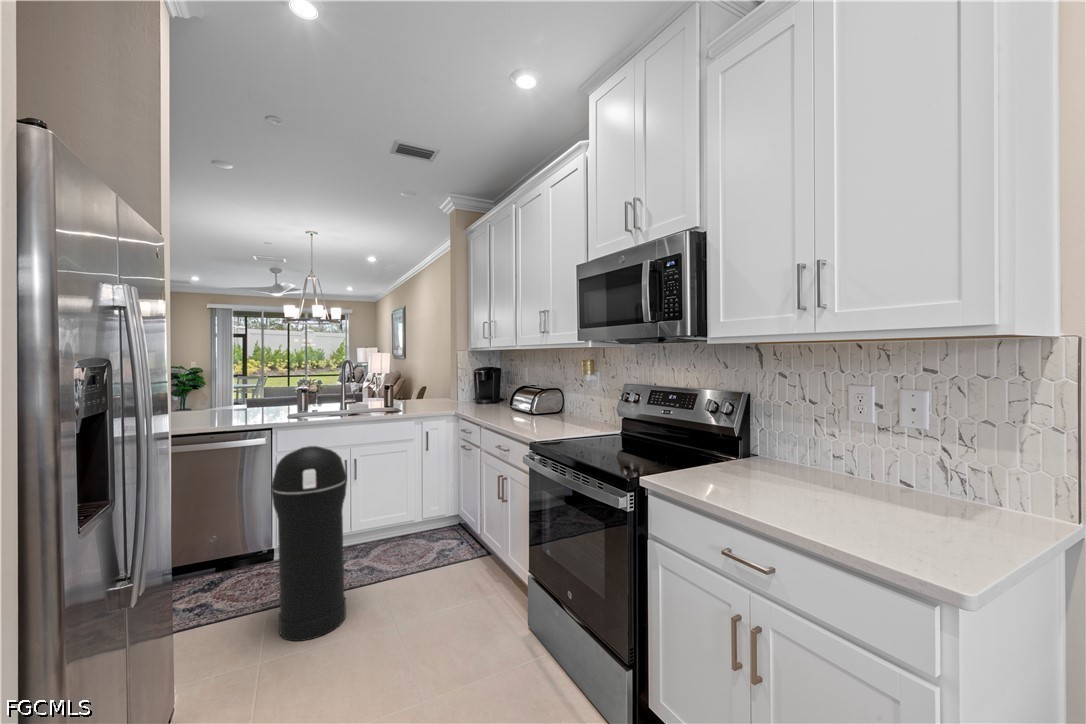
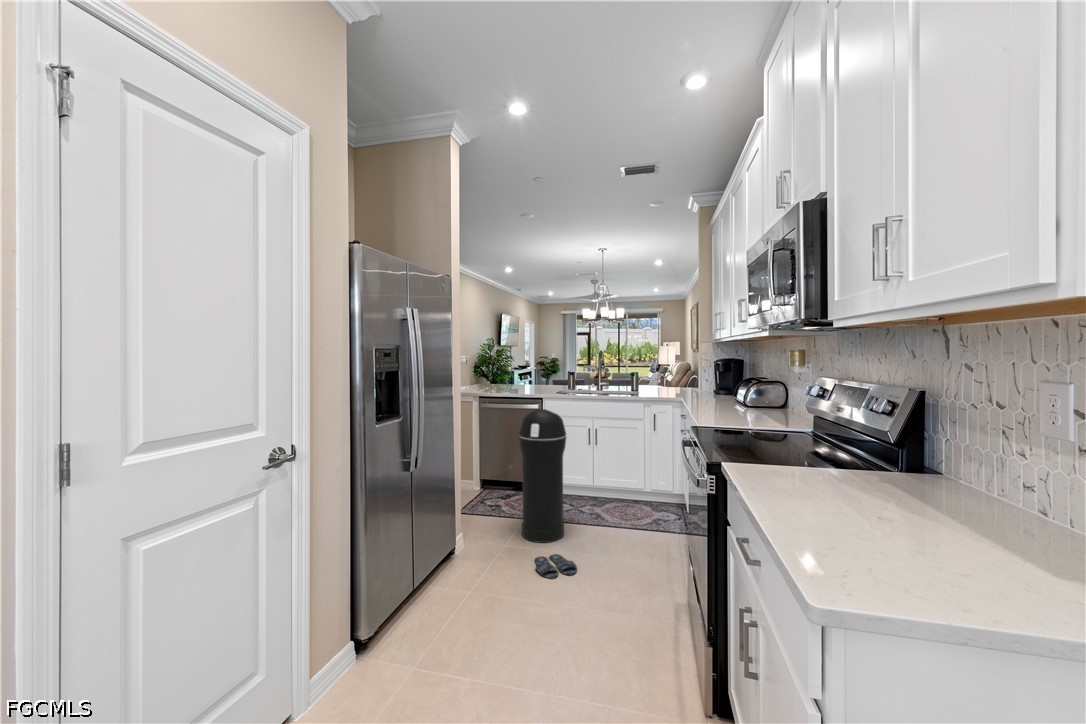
slippers: none [330,643,401,686] -> present [535,554,577,579]

